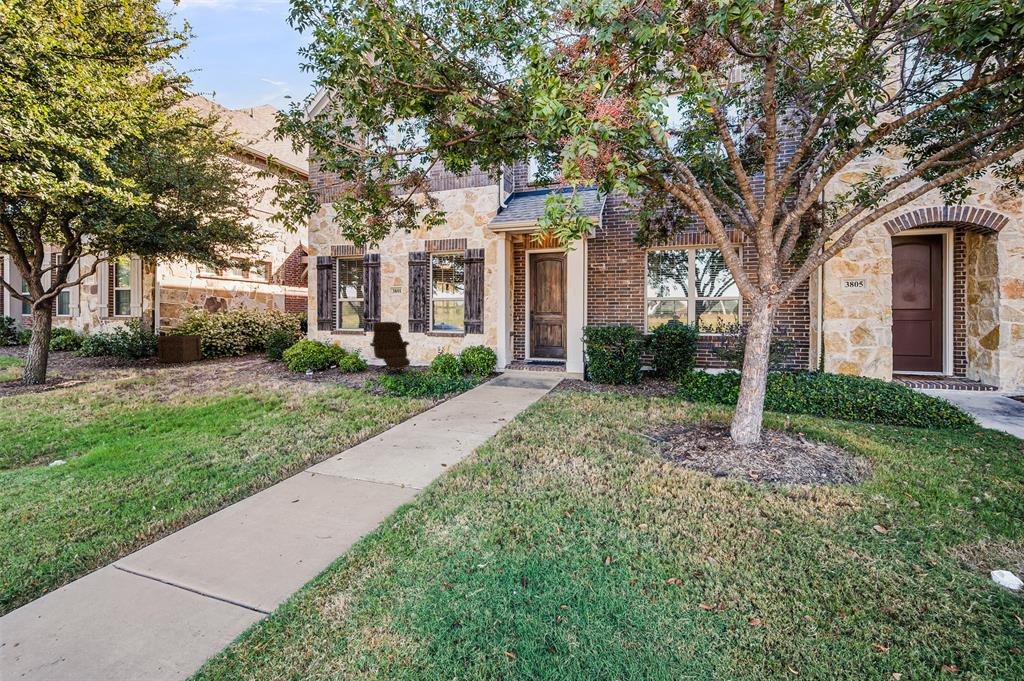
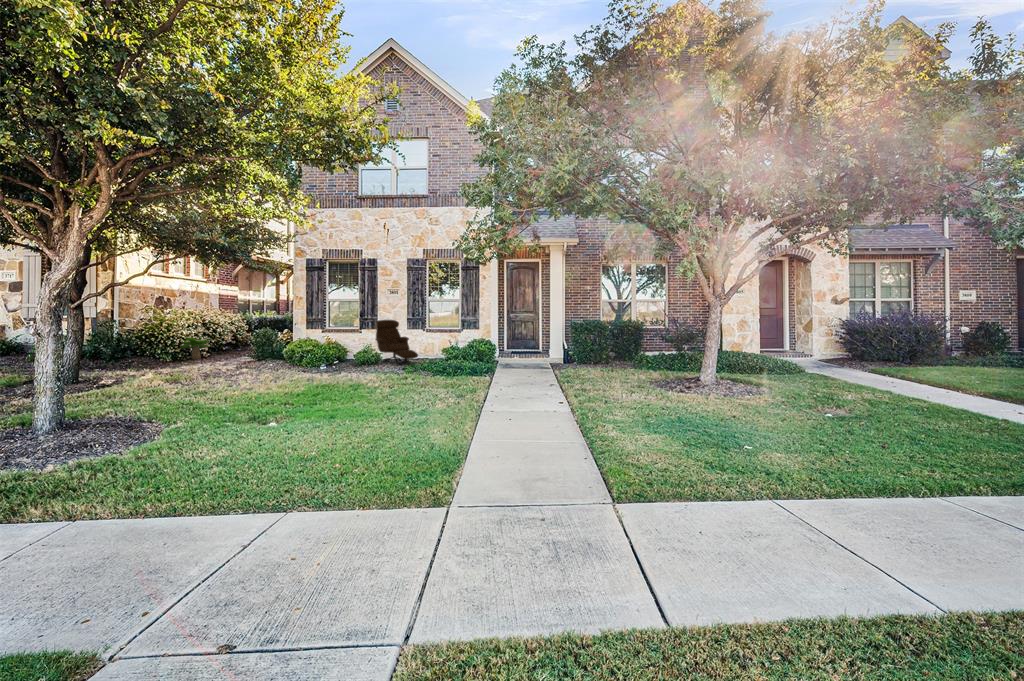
wooden crate: present [157,335,202,362] -> none [124,335,168,364]
potted plant: none [211,335,243,359] -> present [182,337,208,359]

